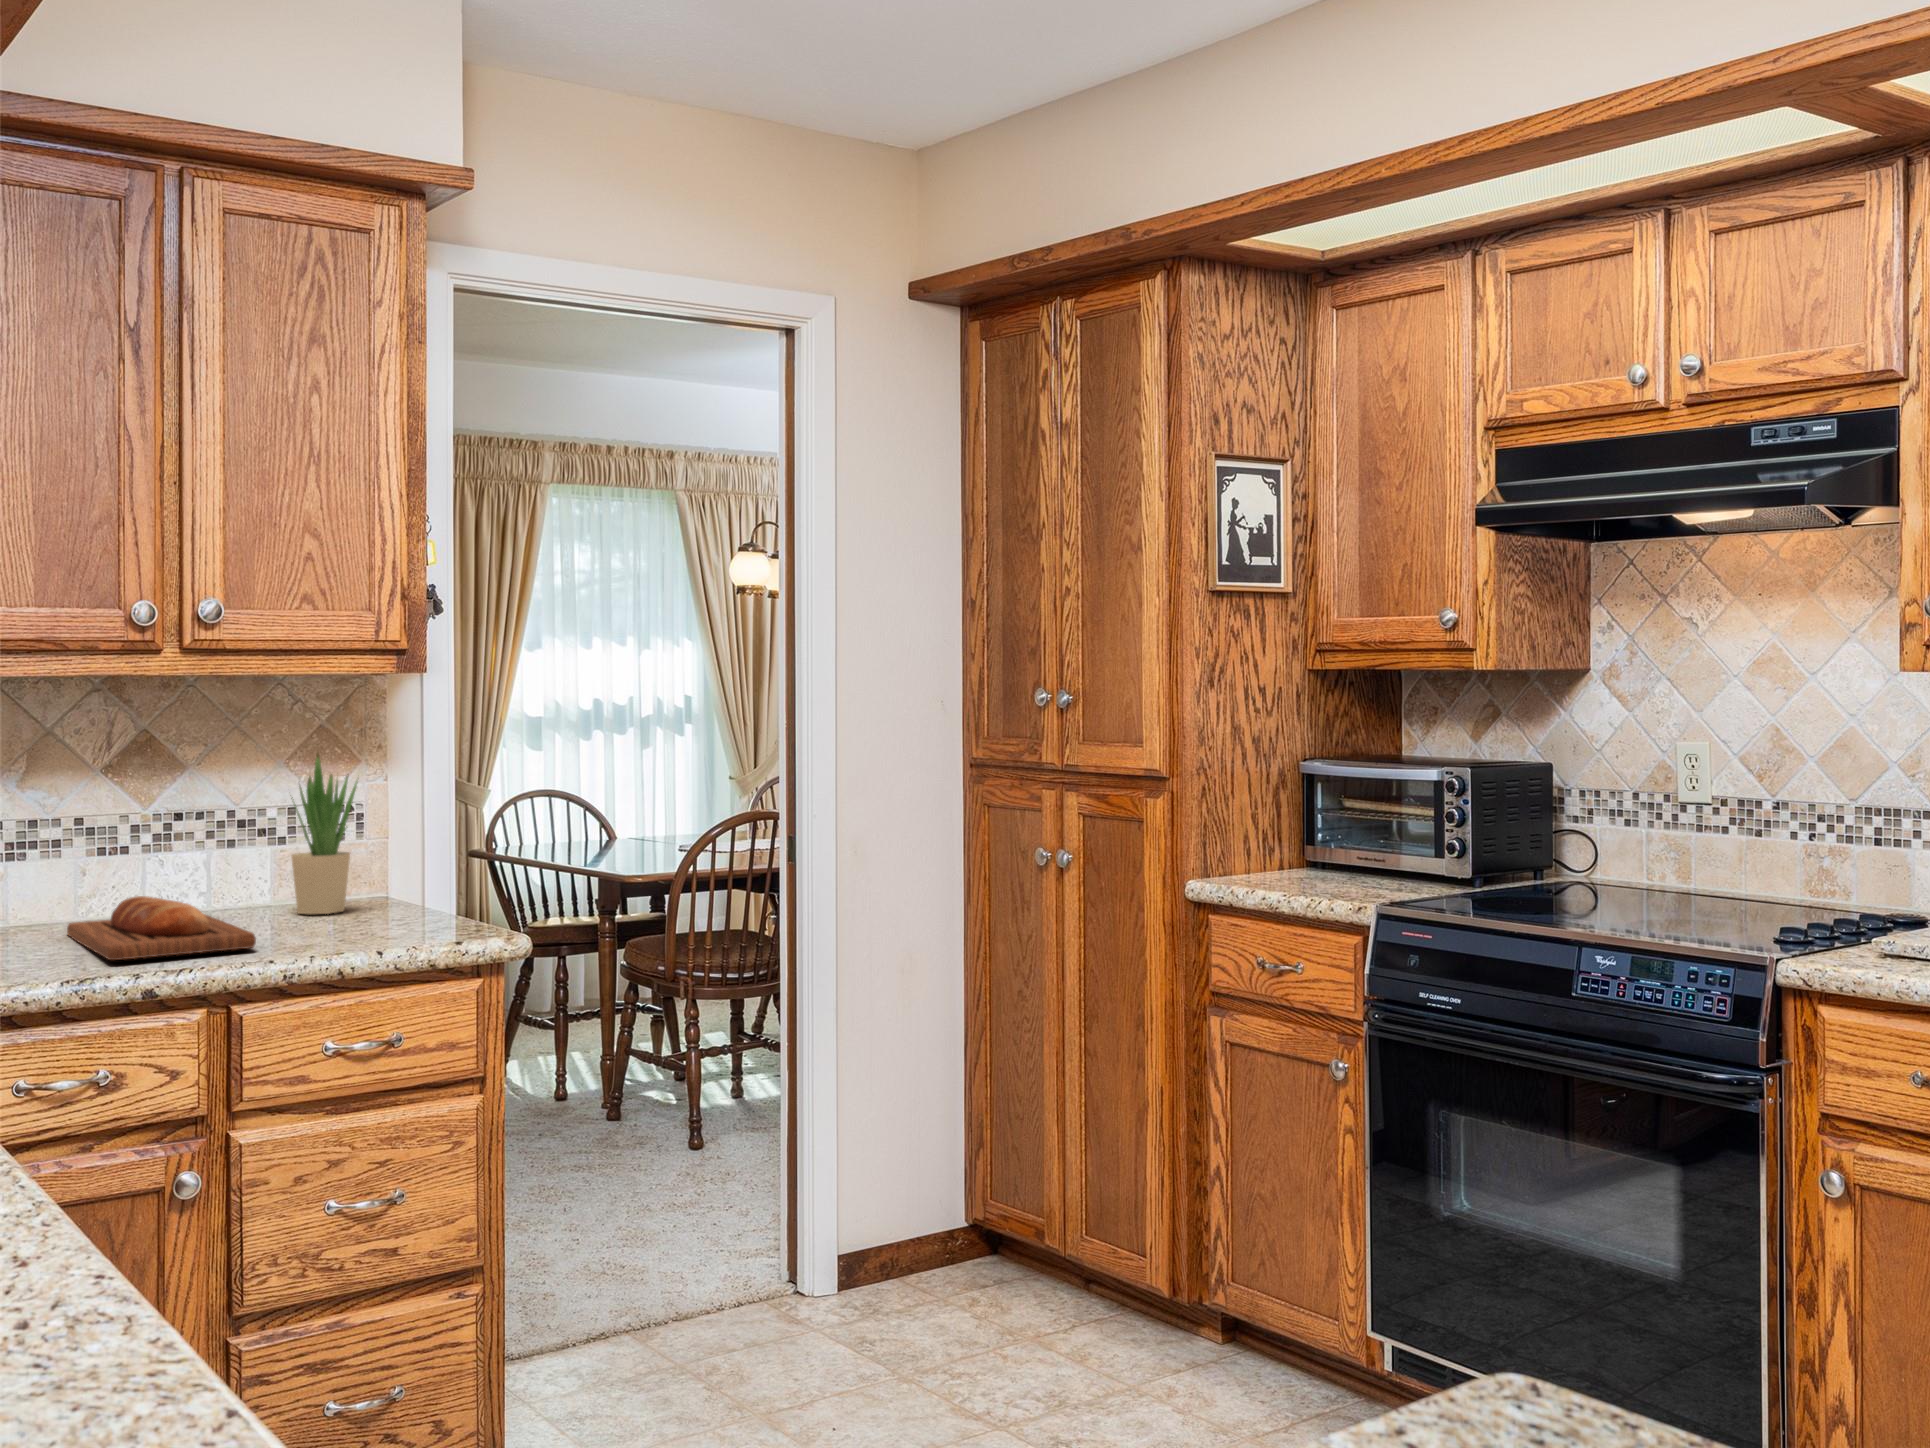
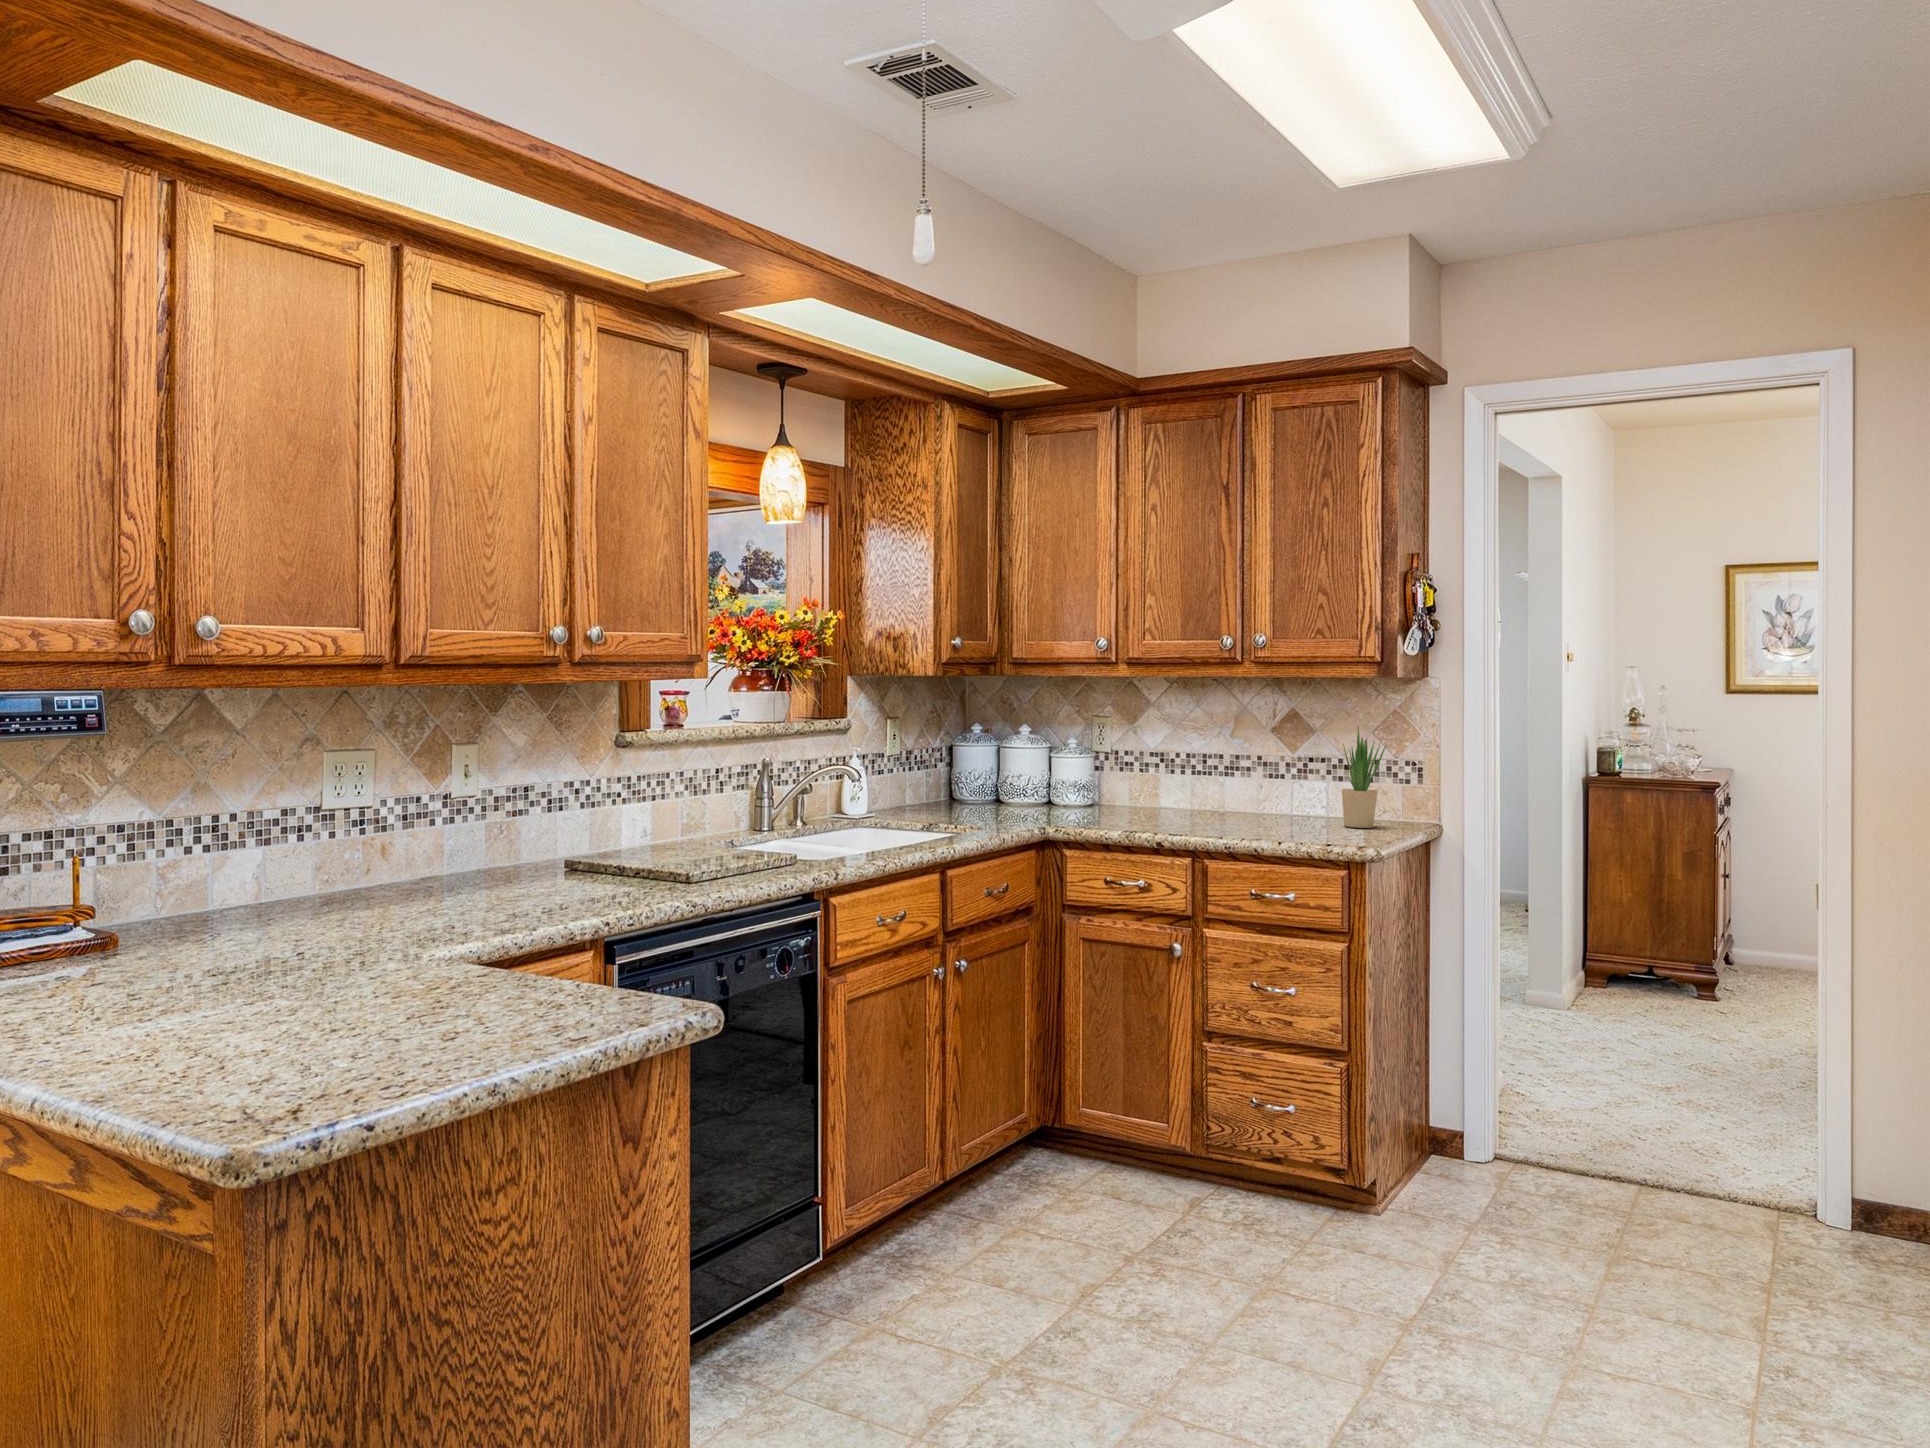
bread loaf: present [67,896,256,960] -> none [1174,799,1294,830]

